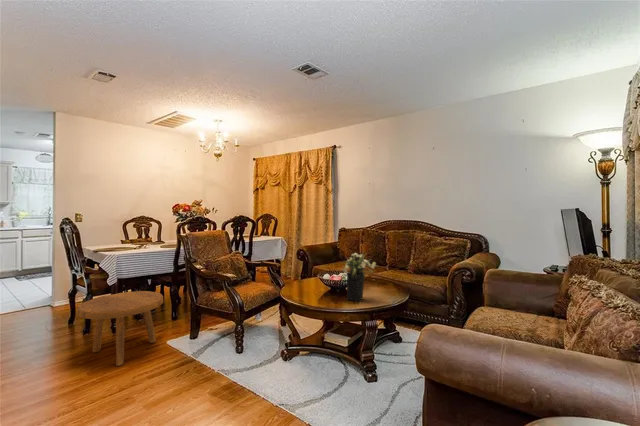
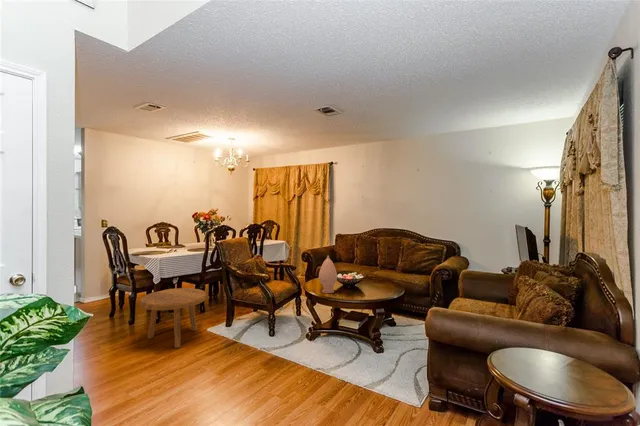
vase: none [295,251,318,299] -> present [319,256,337,293]
flower arrangement: present [343,253,376,301] -> none [355,256,384,294]

